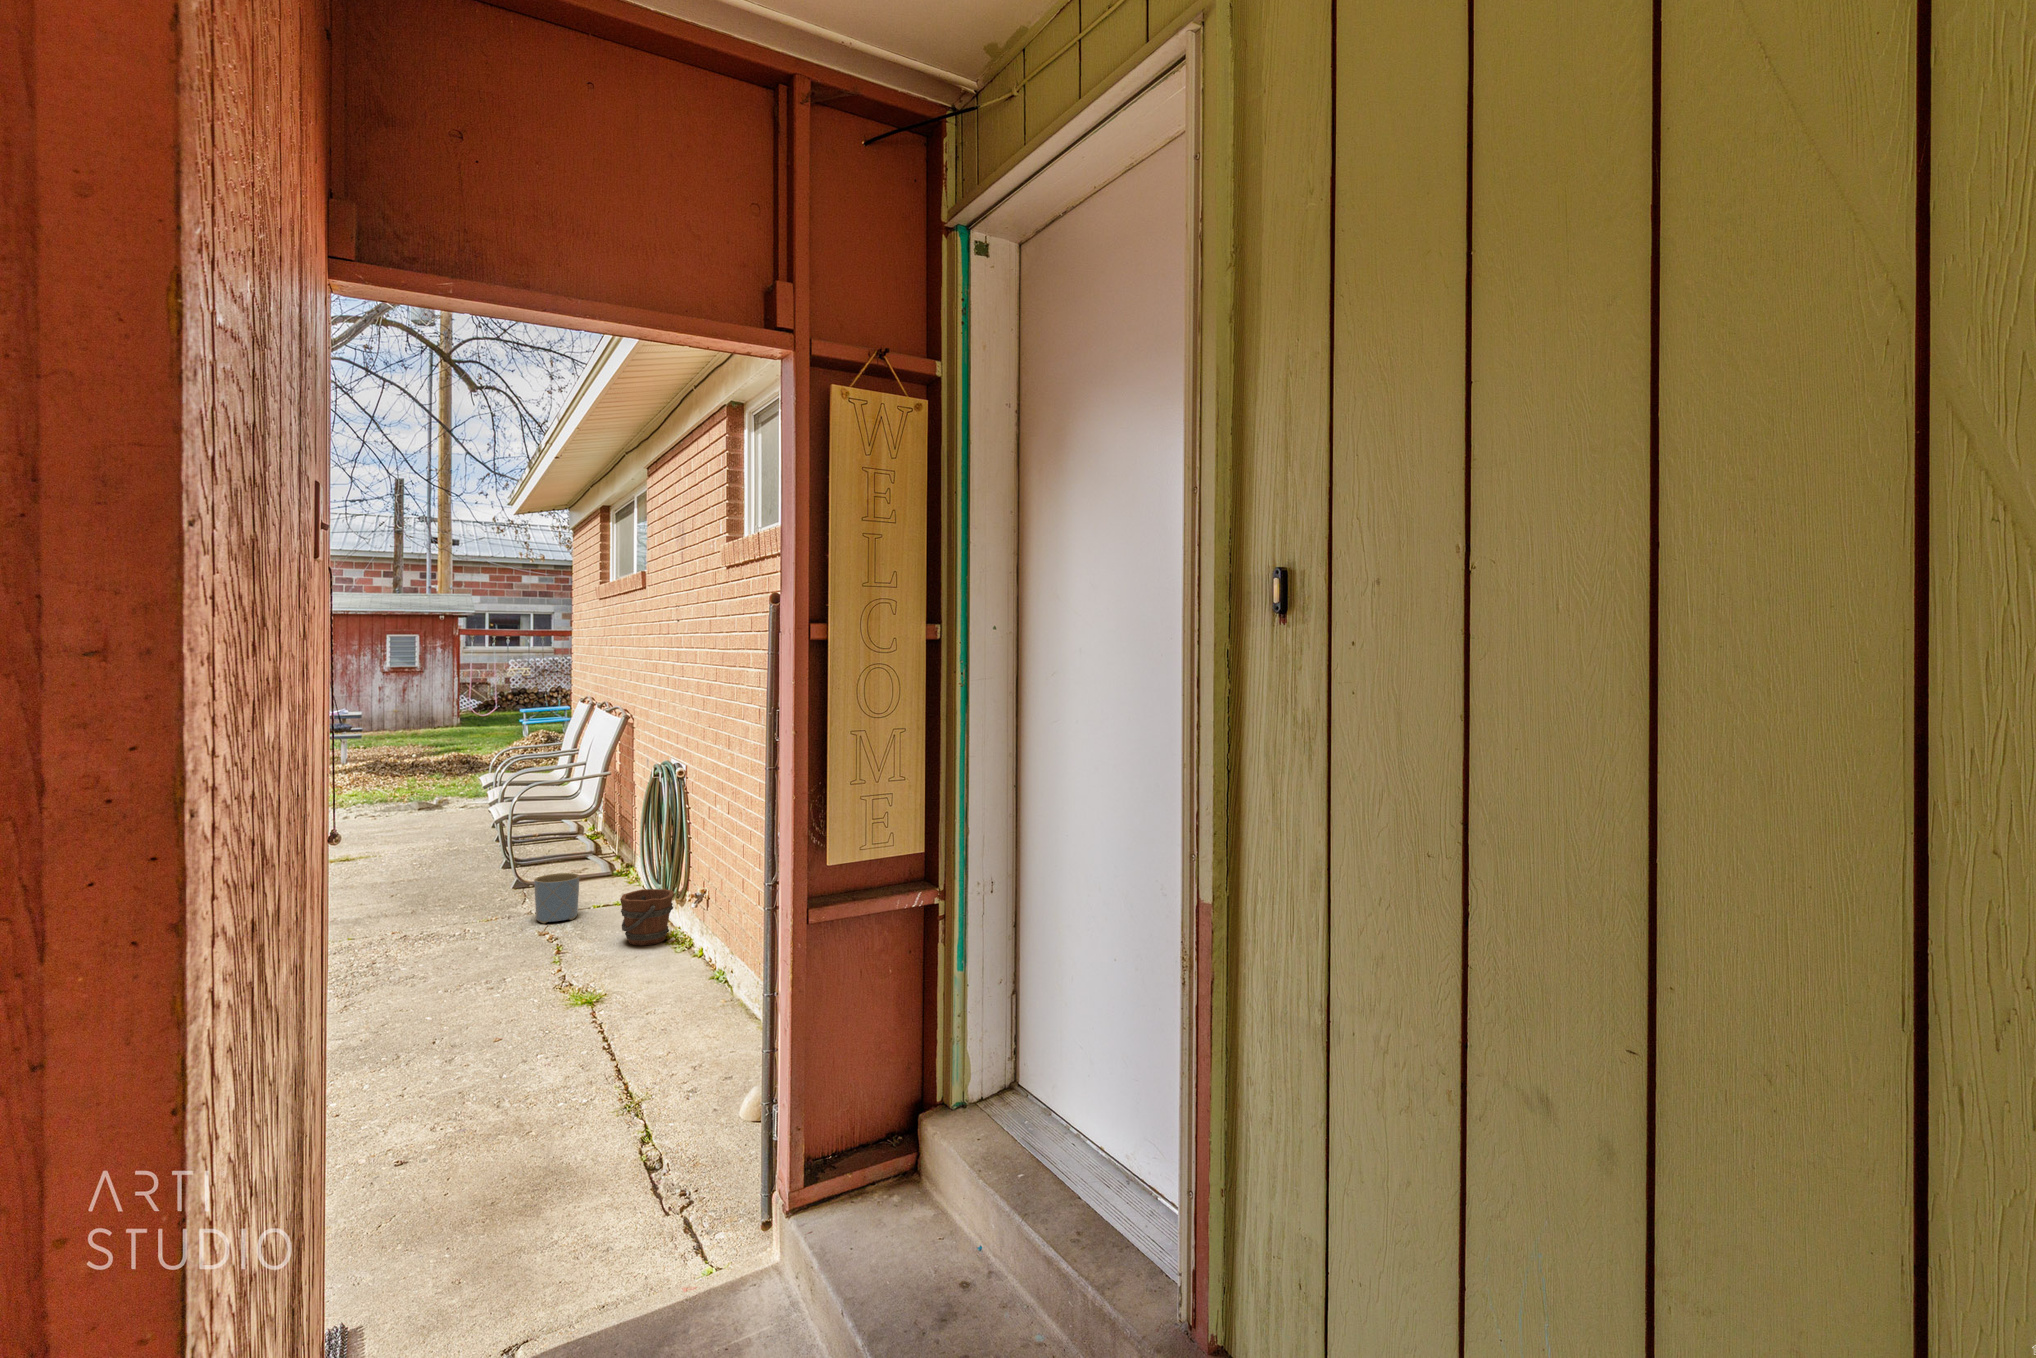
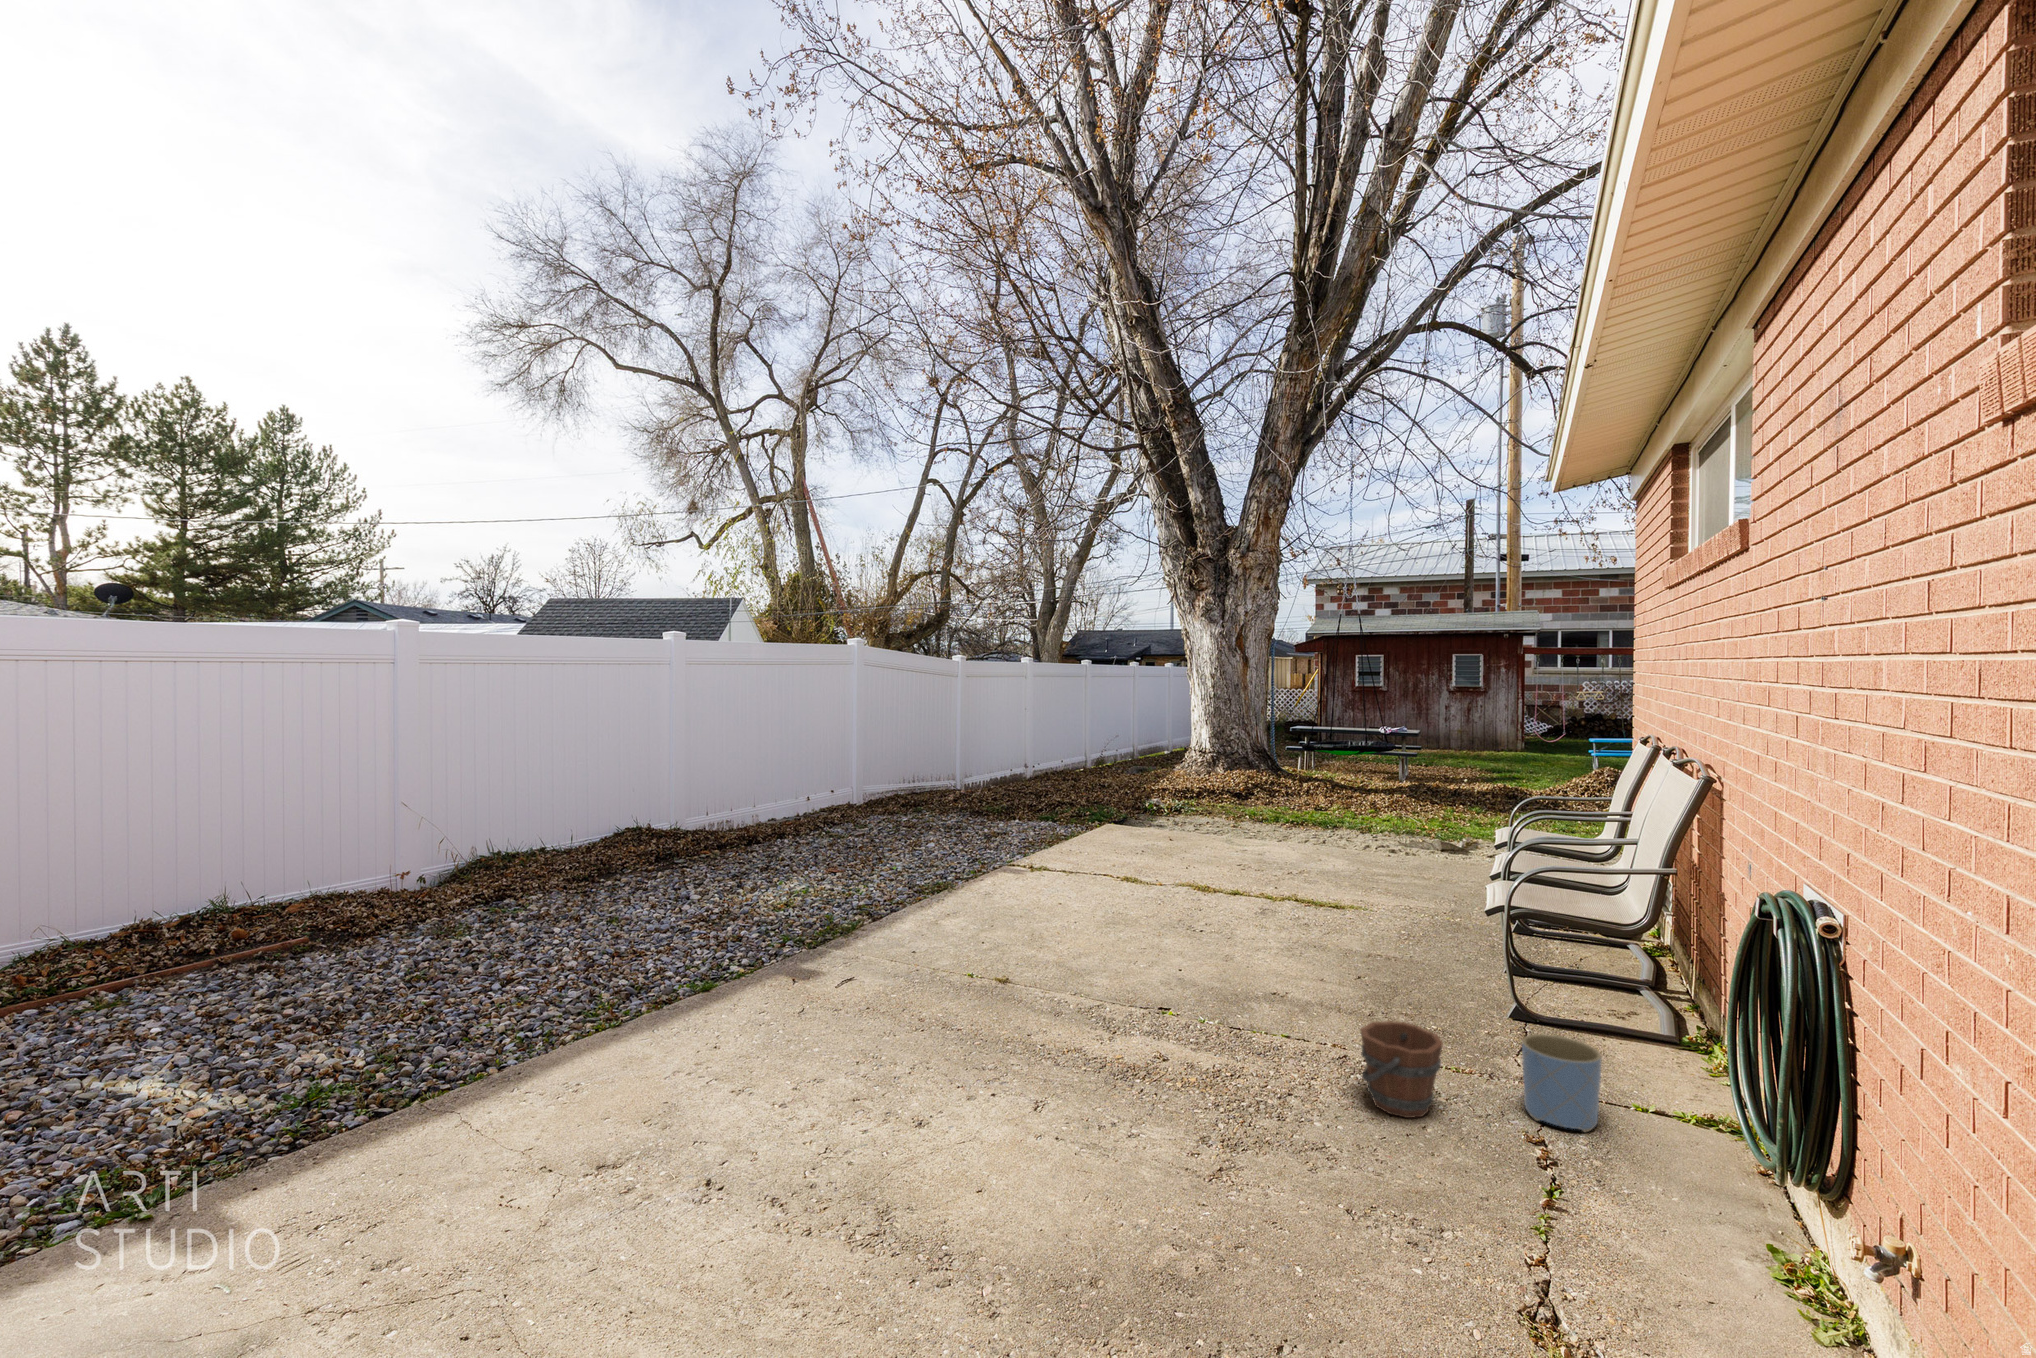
bucket: present [620,889,674,946] -> present [1360,1021,1443,1118]

